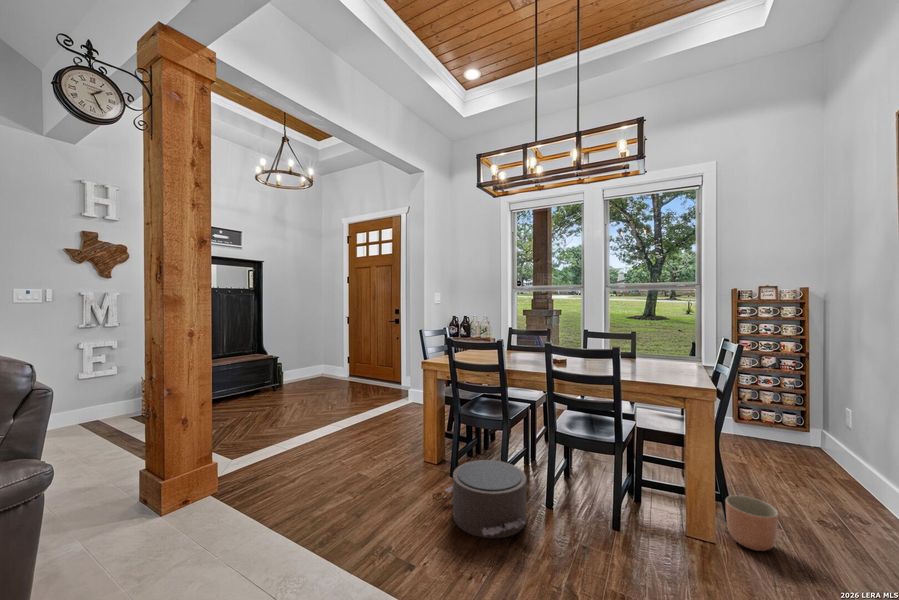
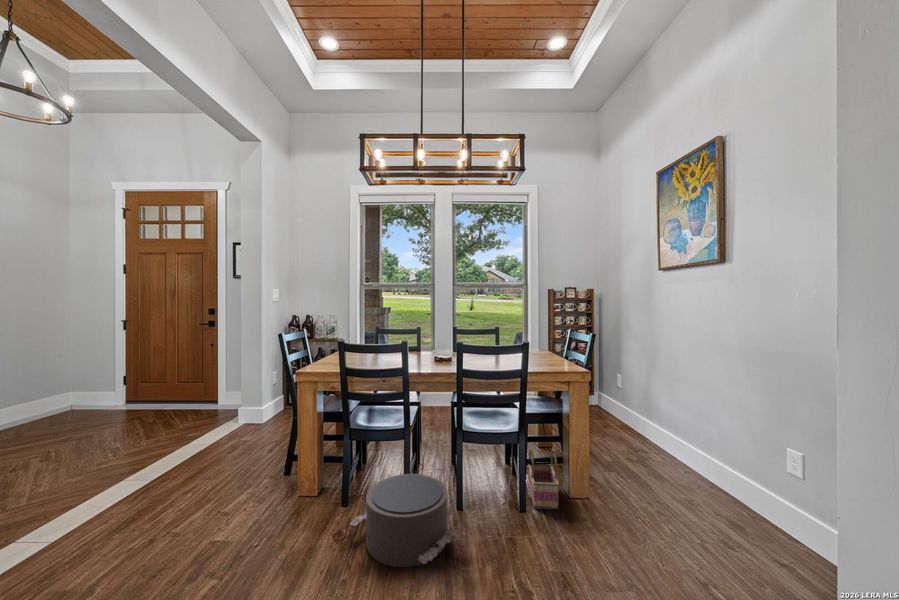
basket: none [631,465,669,540] -> present [528,448,559,509]
planter: present [726,495,778,551] -> none [592,454,628,496]

